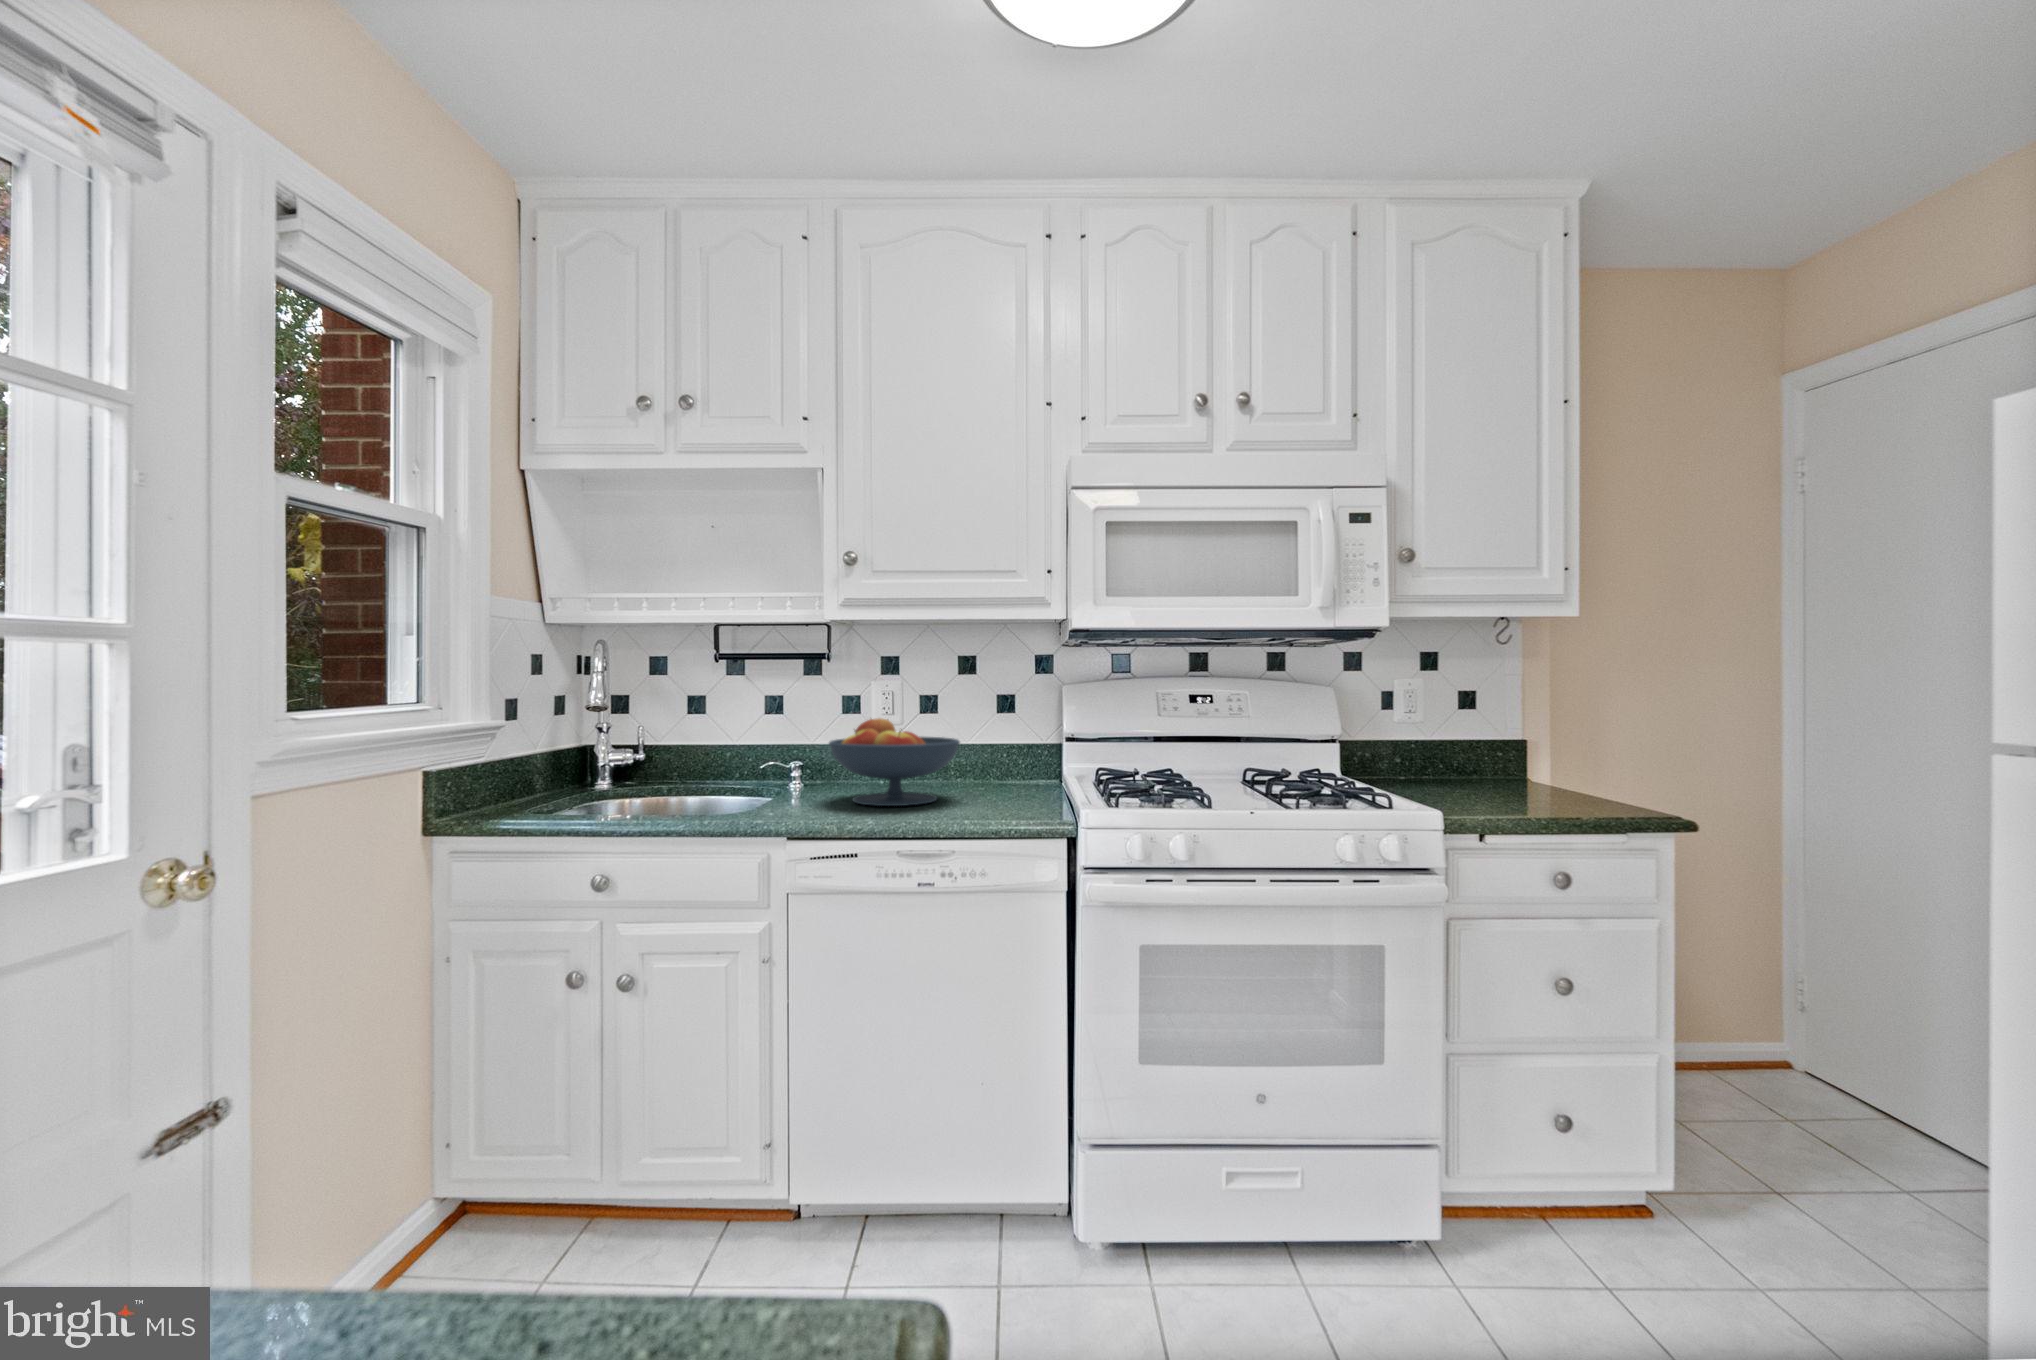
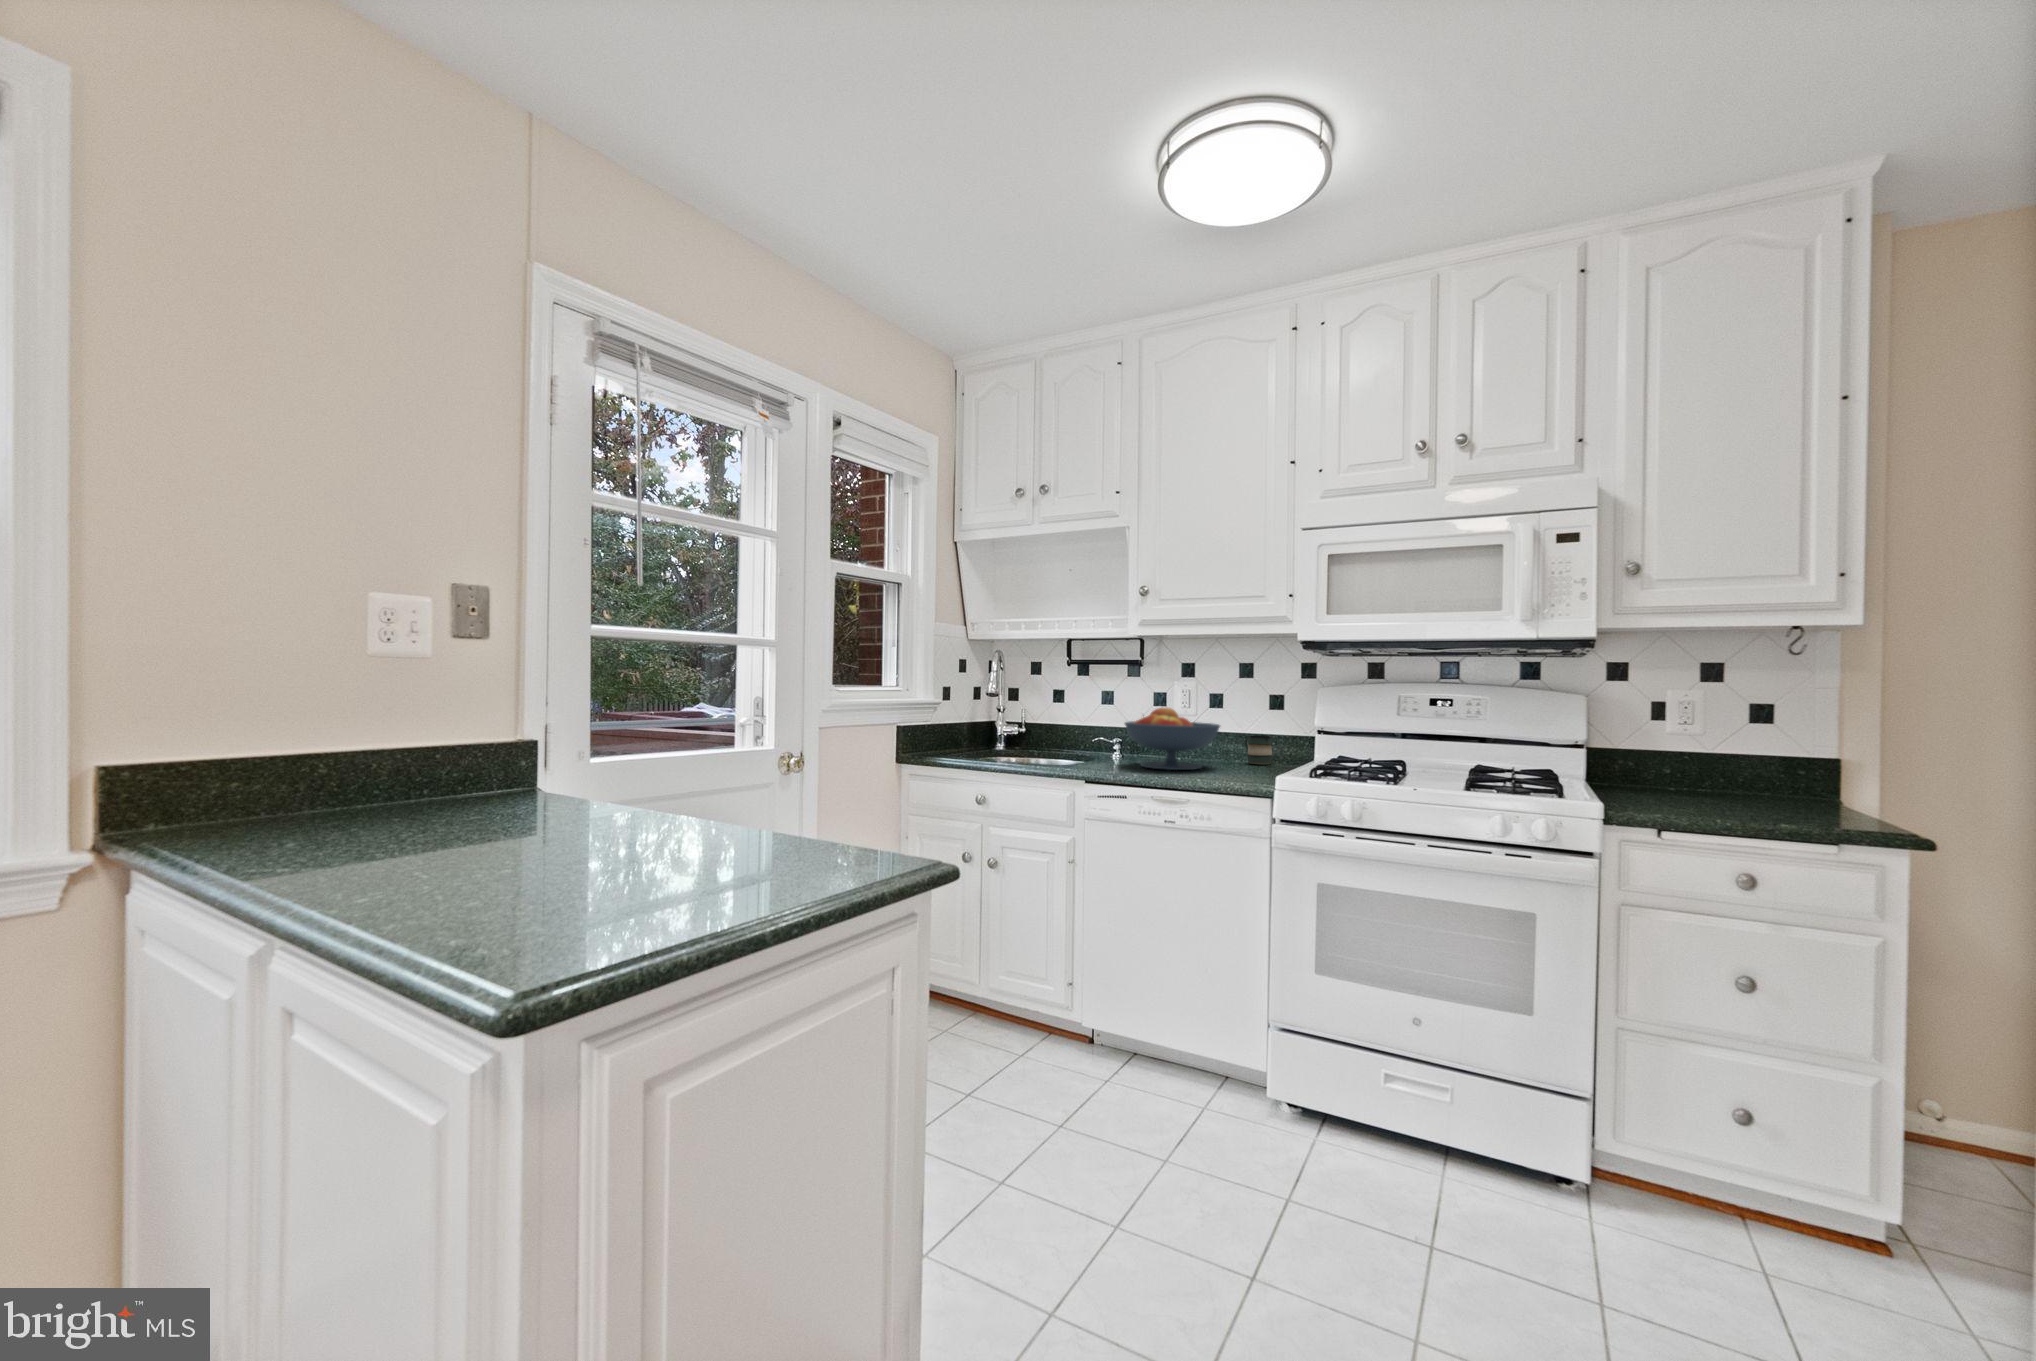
mug: none [967,749,1006,786] -> present [1245,736,1272,764]

